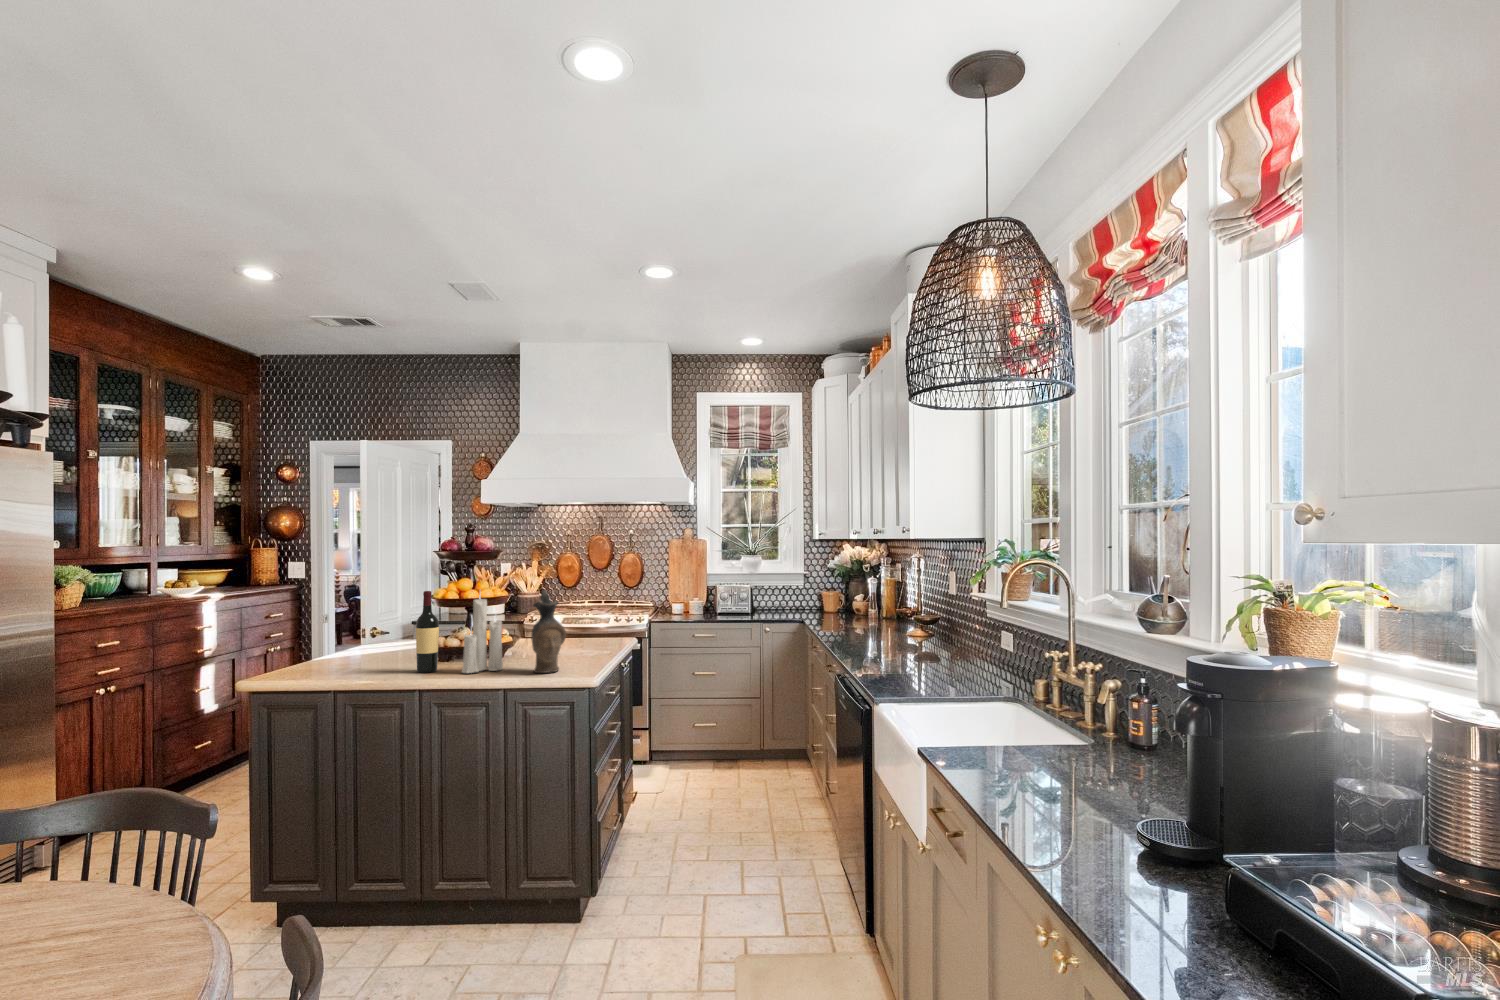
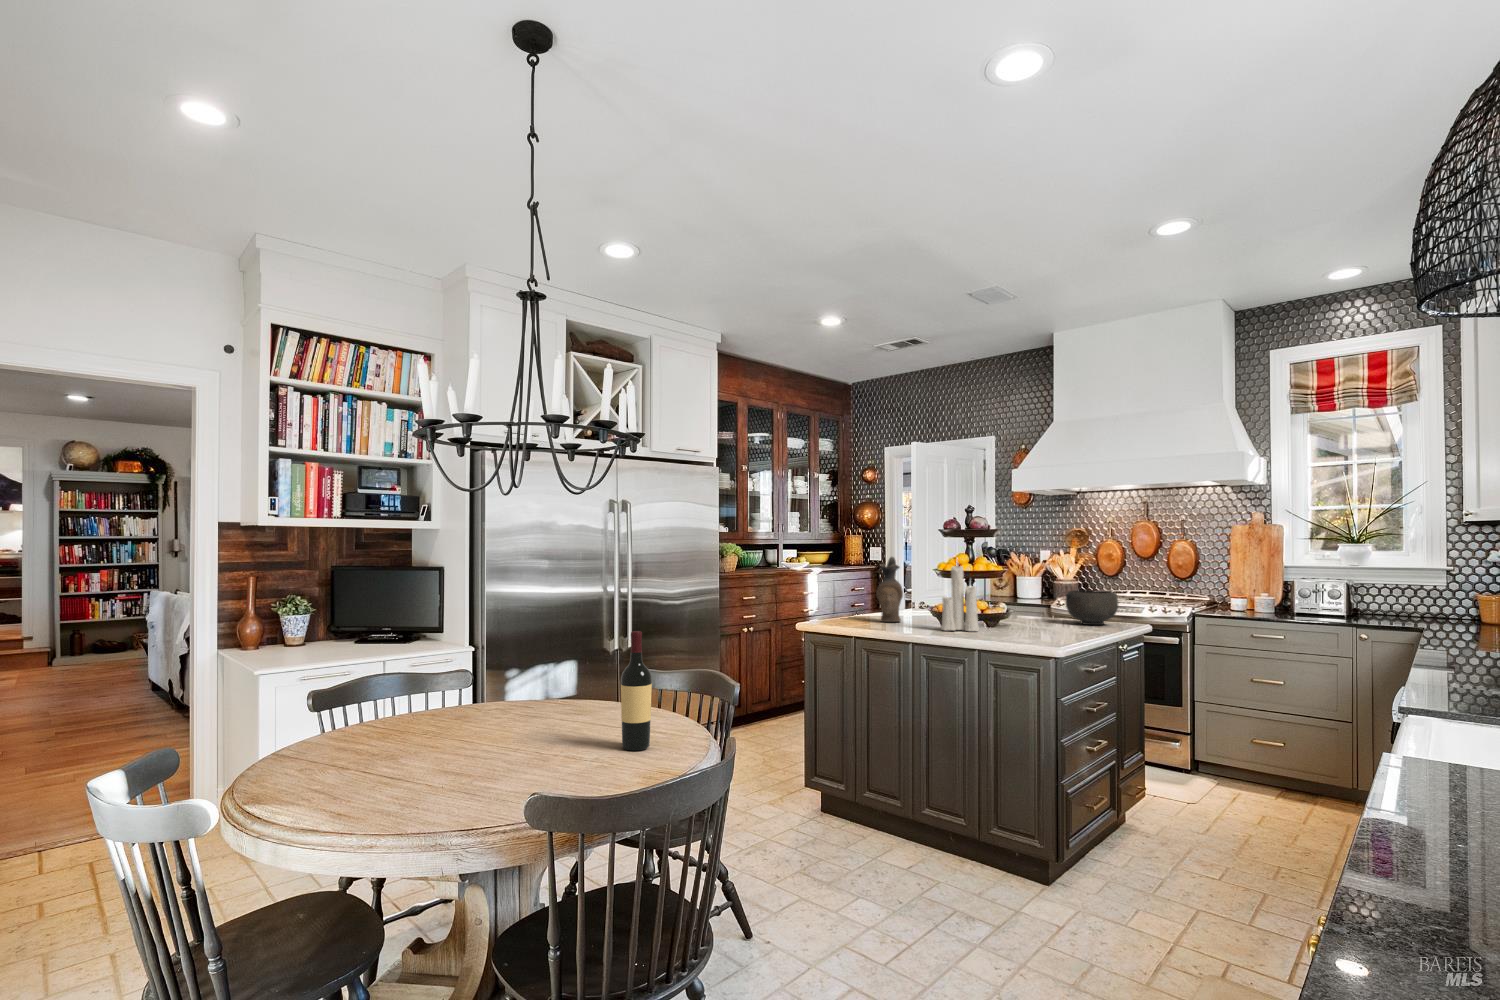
ceramic pitcher: present [531,590,566,673] -> present [876,557,903,622]
wine bottle: present [416,591,439,673] -> present [621,631,652,751]
bowl: none [567,611,615,646] -> present [1066,590,1118,625]

